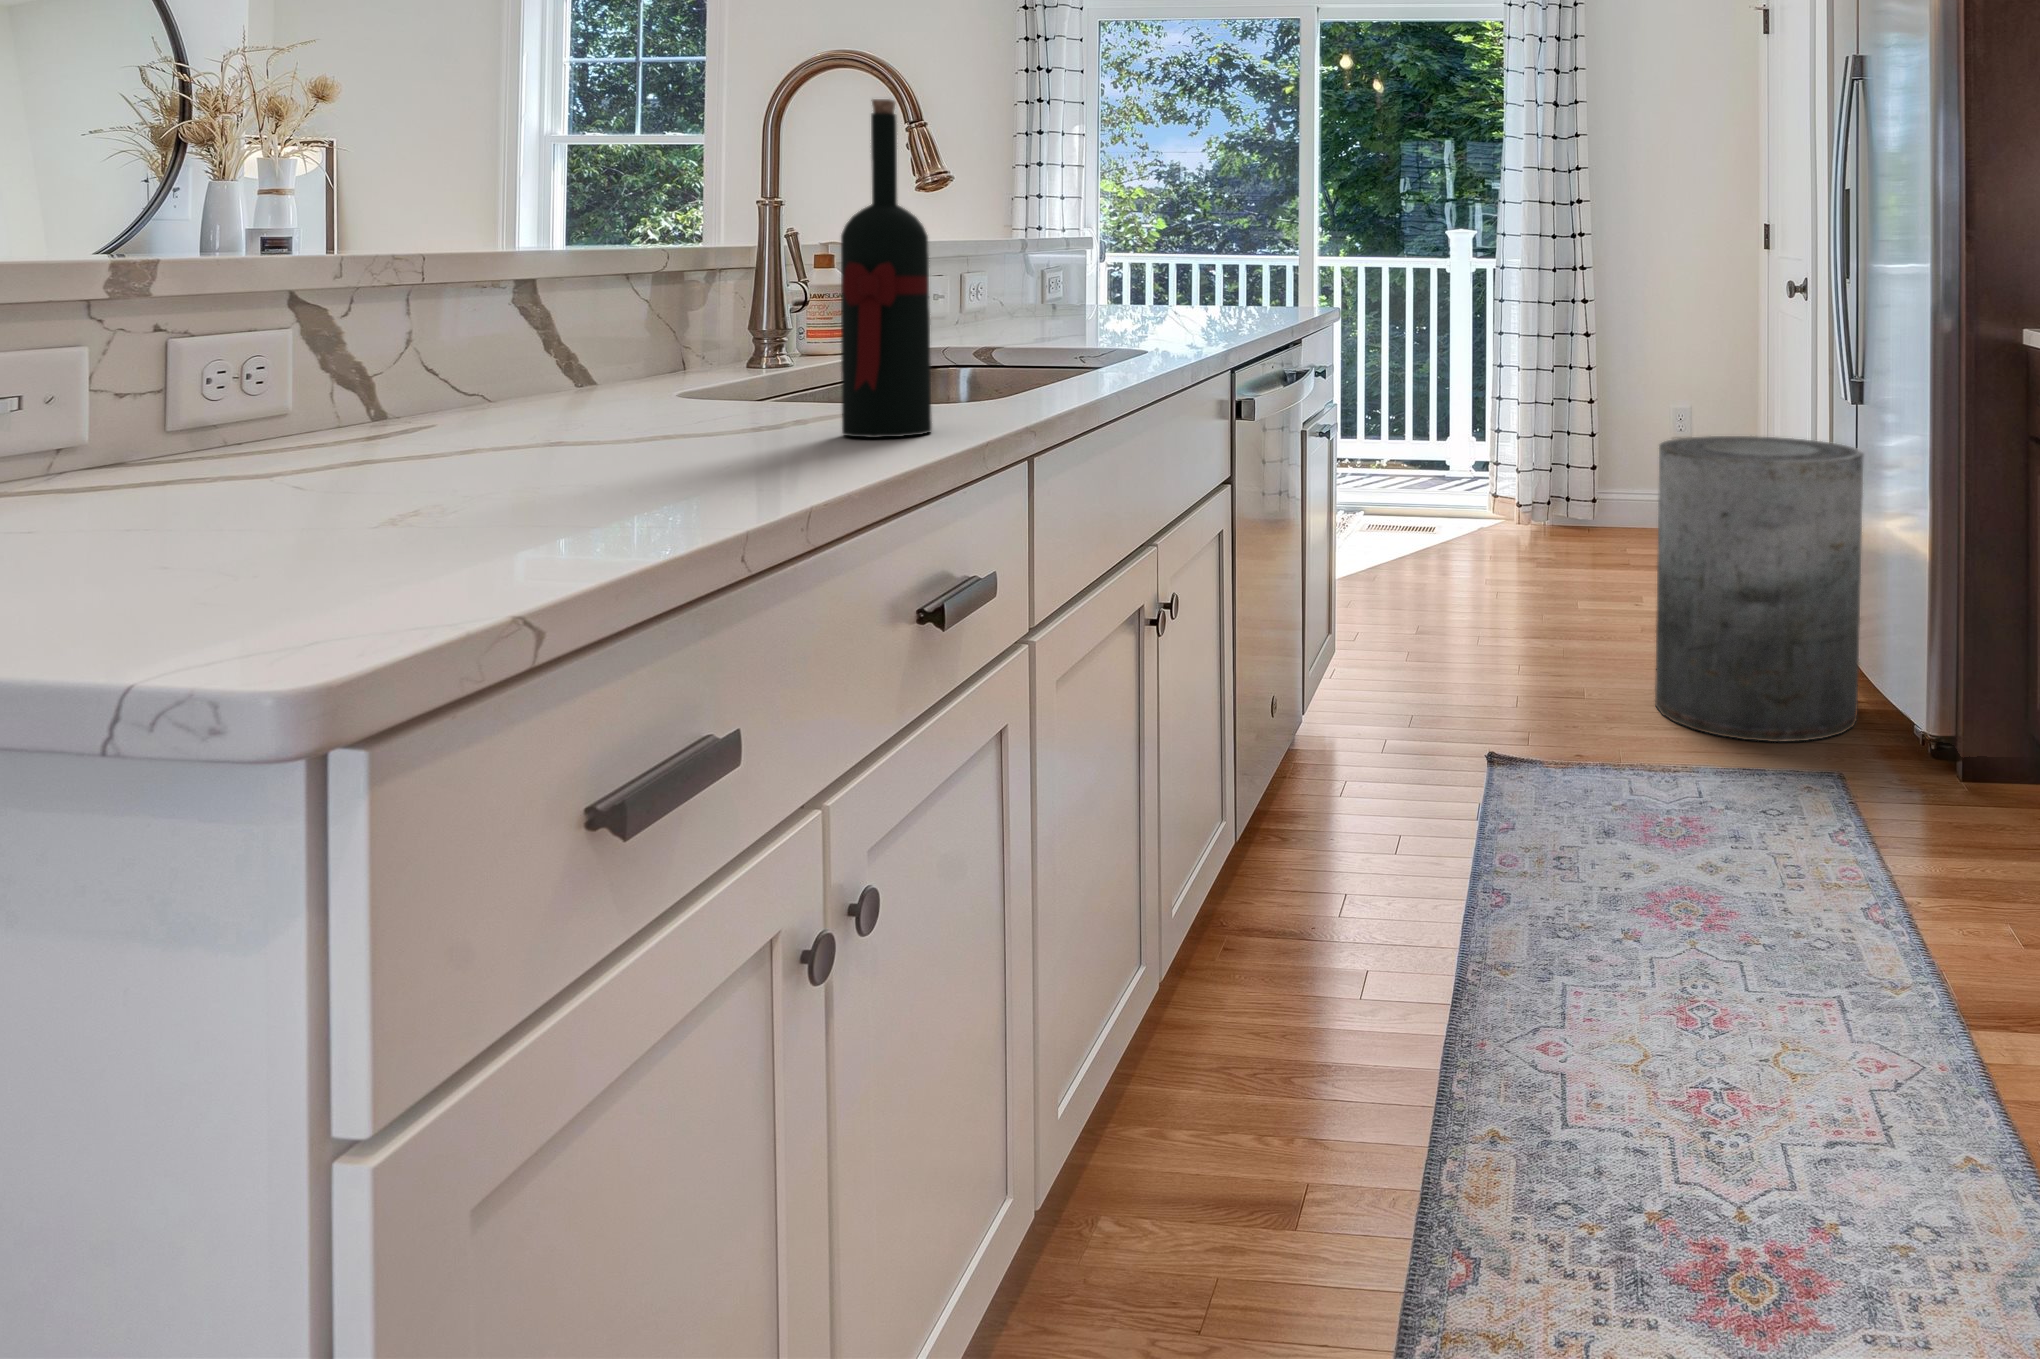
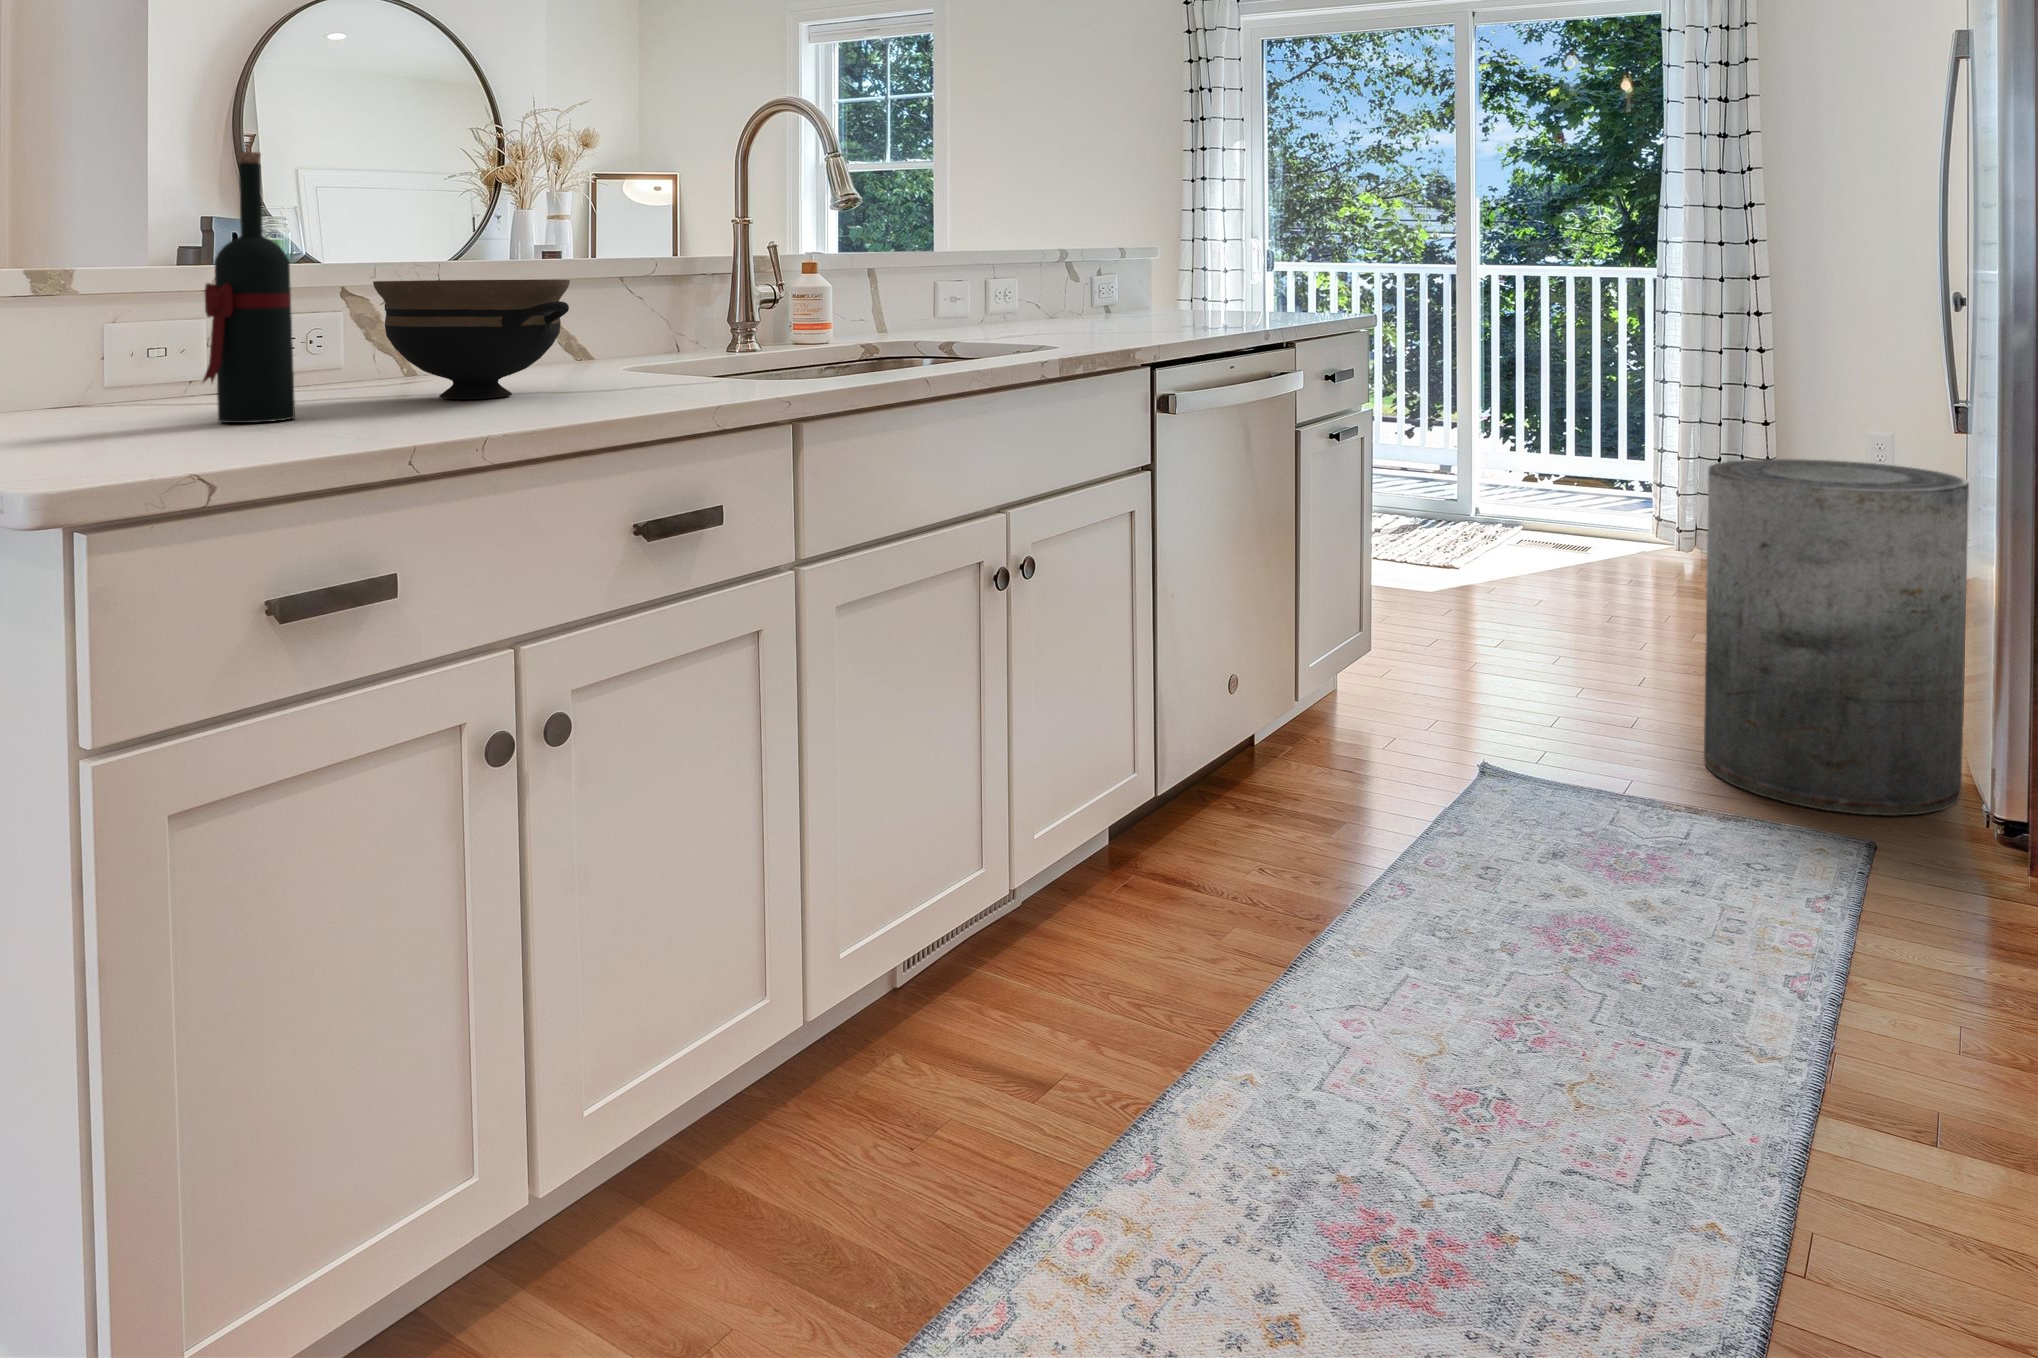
wine bottle: present [841,99,932,438] -> present [202,152,295,423]
bowl: none [319,268,676,443] -> present [373,280,570,399]

